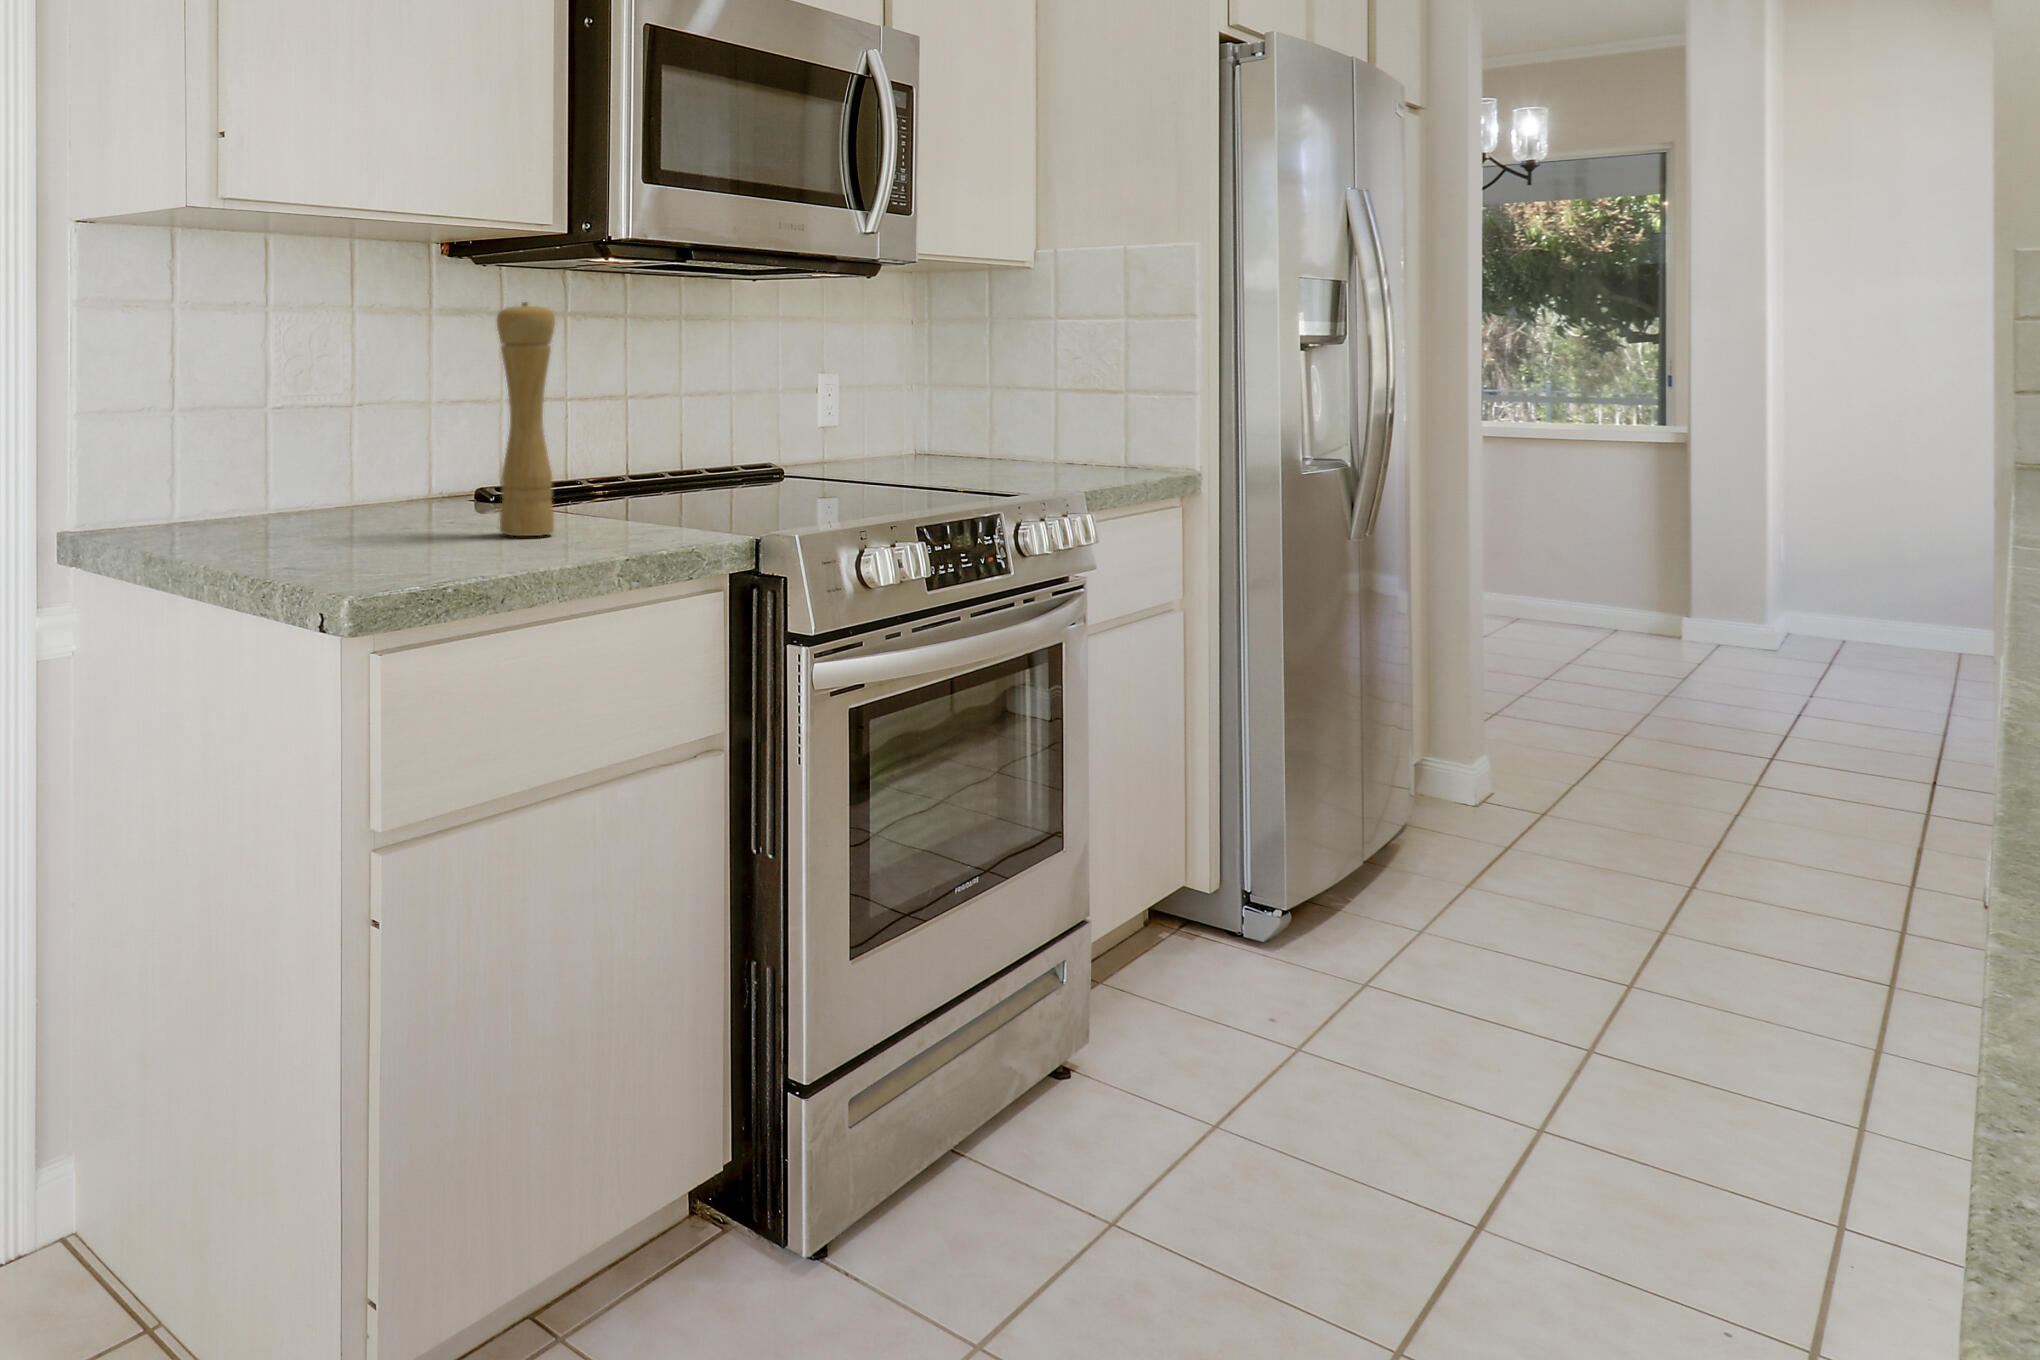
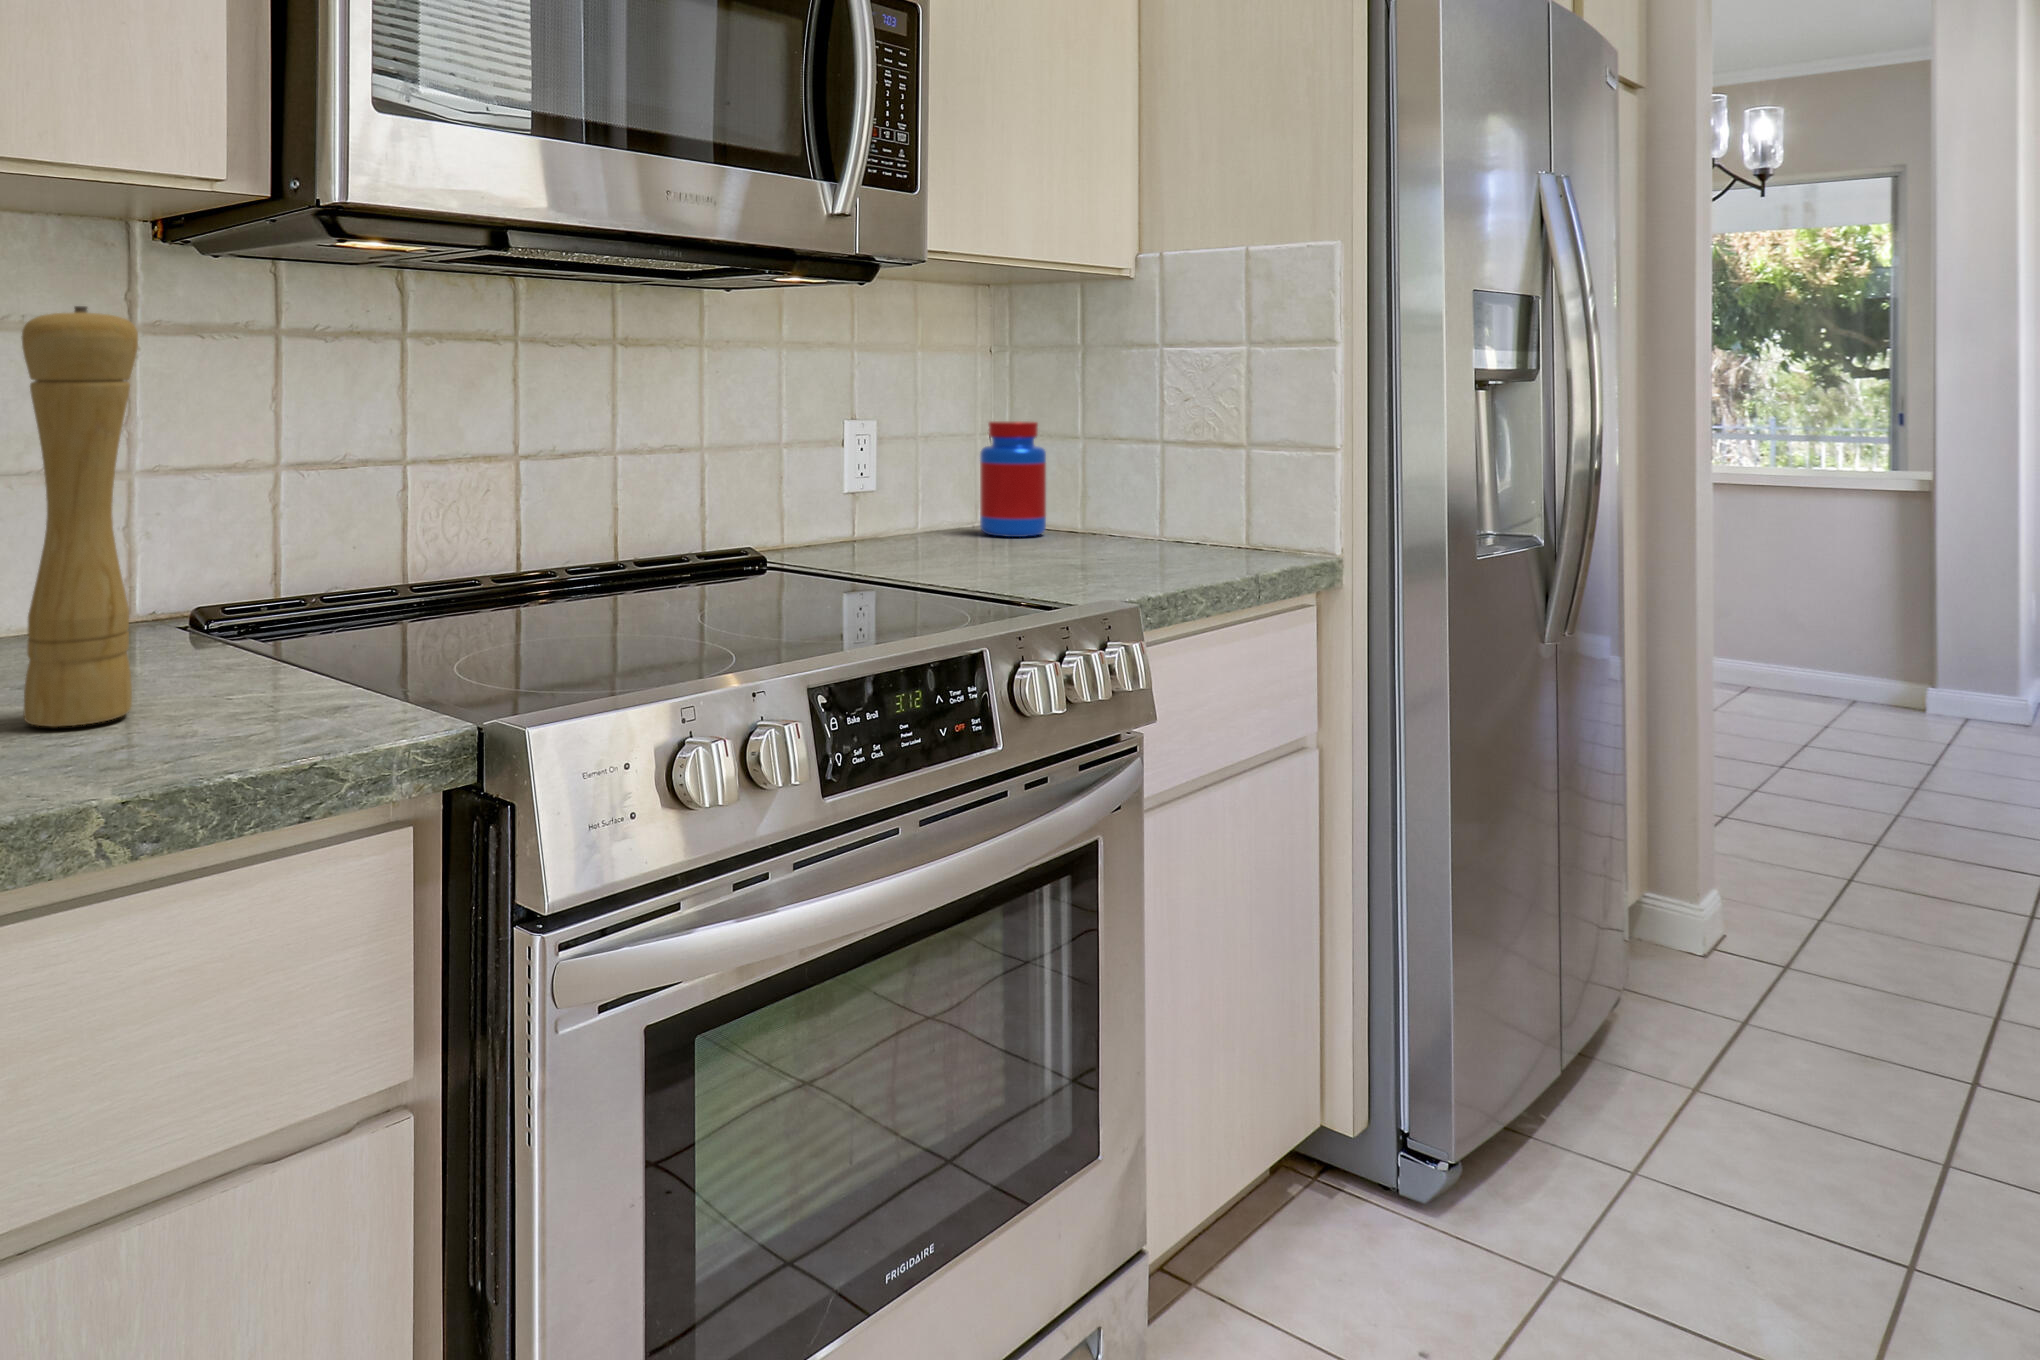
jar: none [912,377,963,463] -> present [980,421,1046,537]

